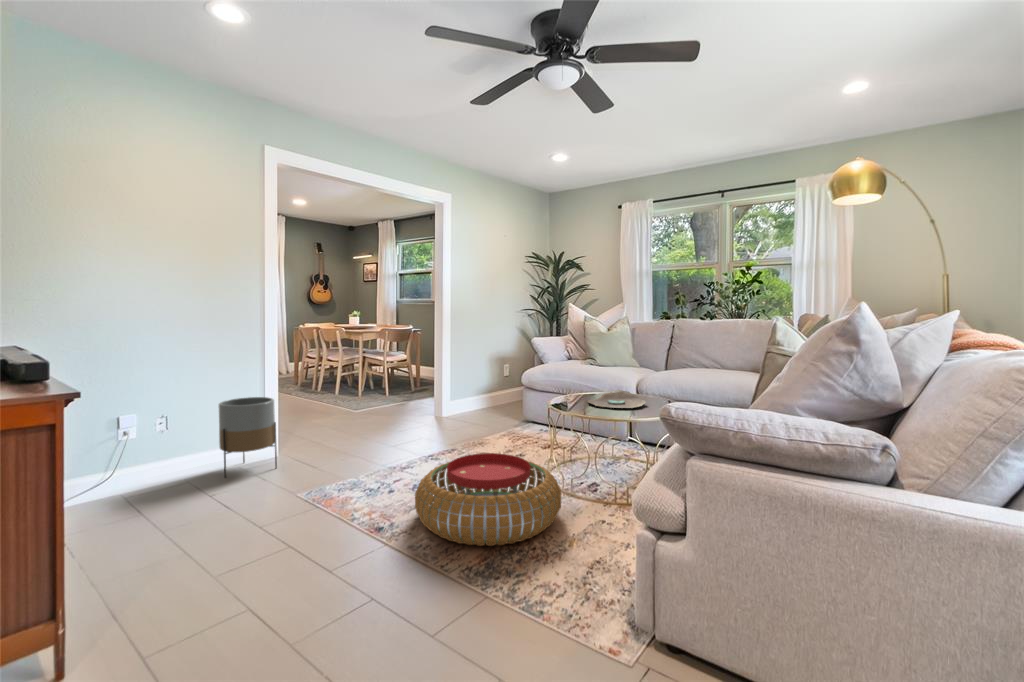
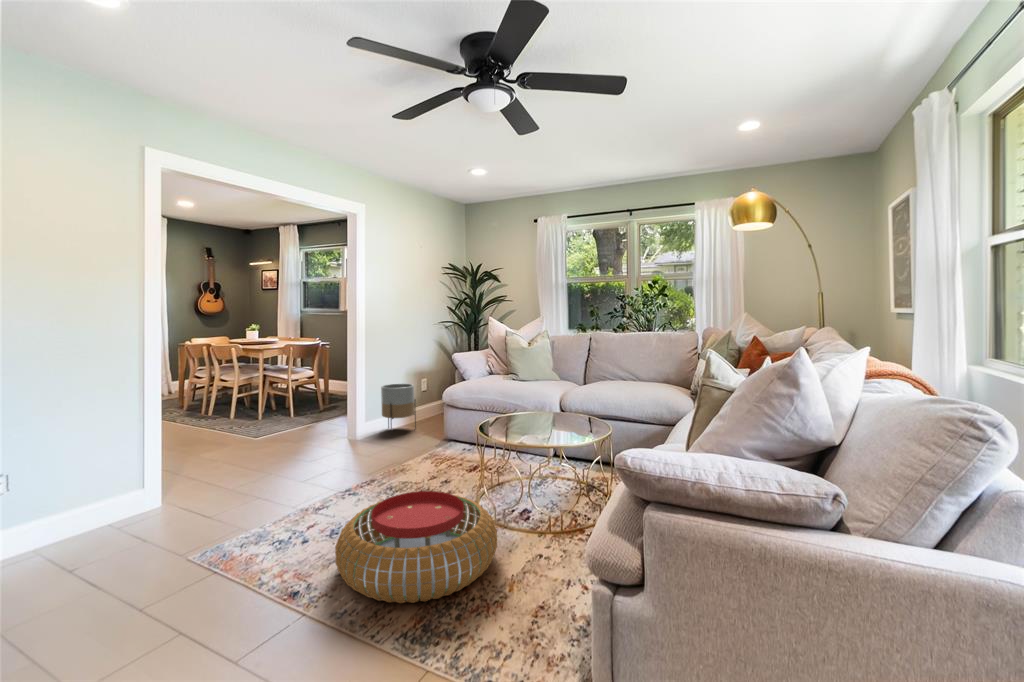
decorative bowl: present [588,390,646,408] -> none [516,410,574,432]
planter: present [219,397,277,477] -> present [381,384,416,435]

